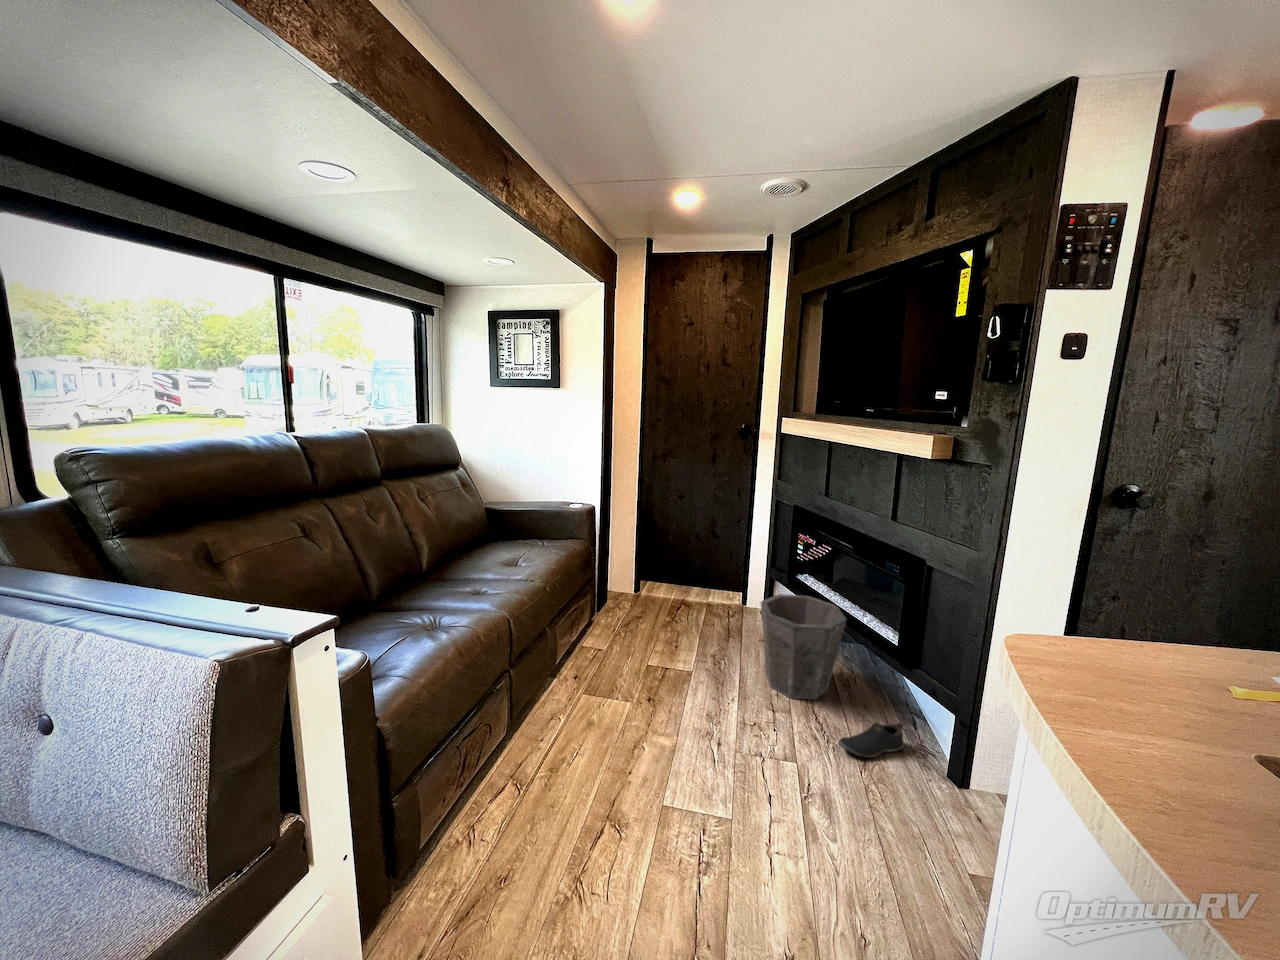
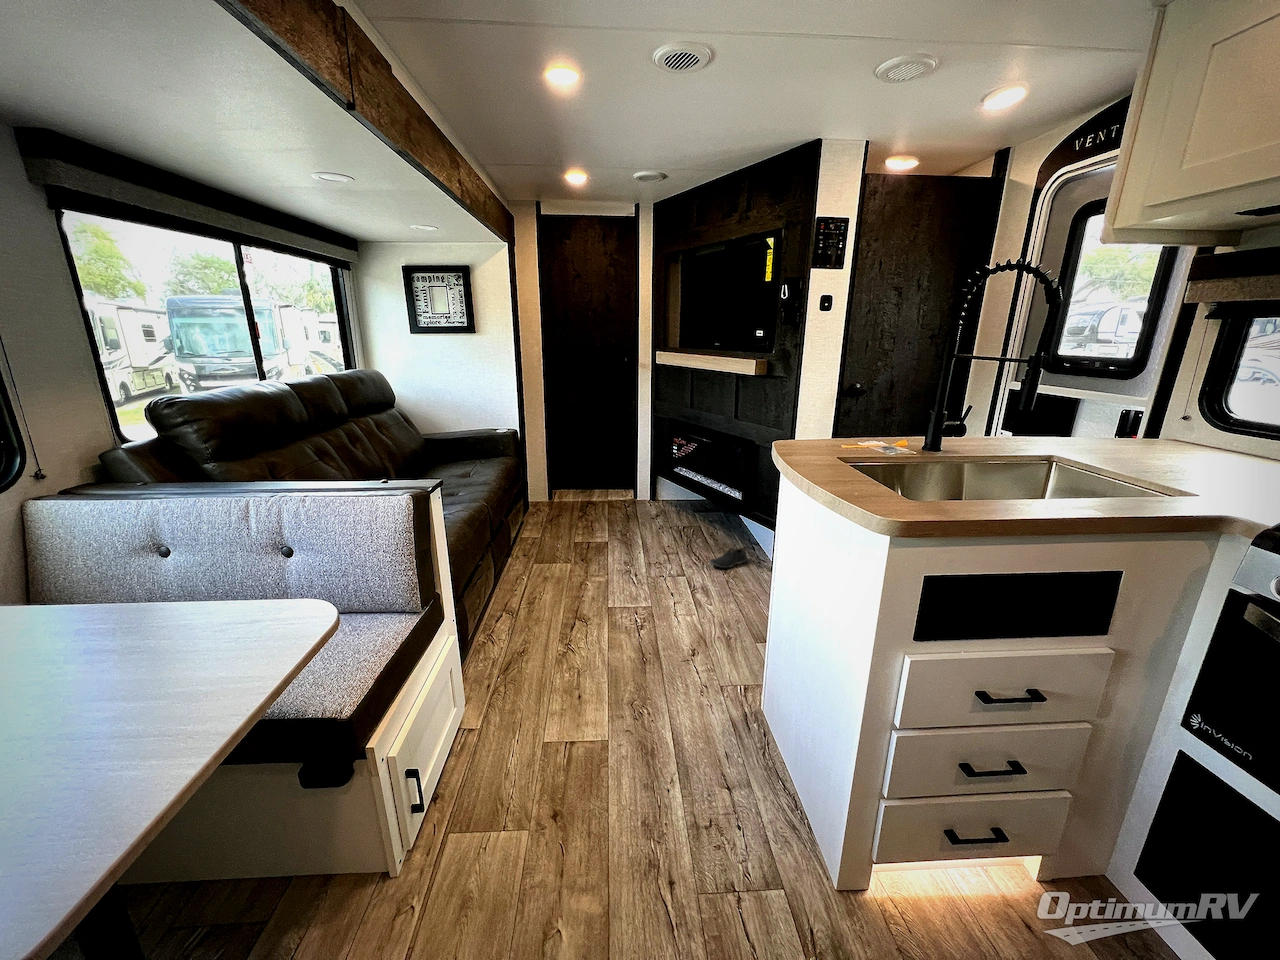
waste bin: present [761,594,847,700] -> none [653,480,710,547]

